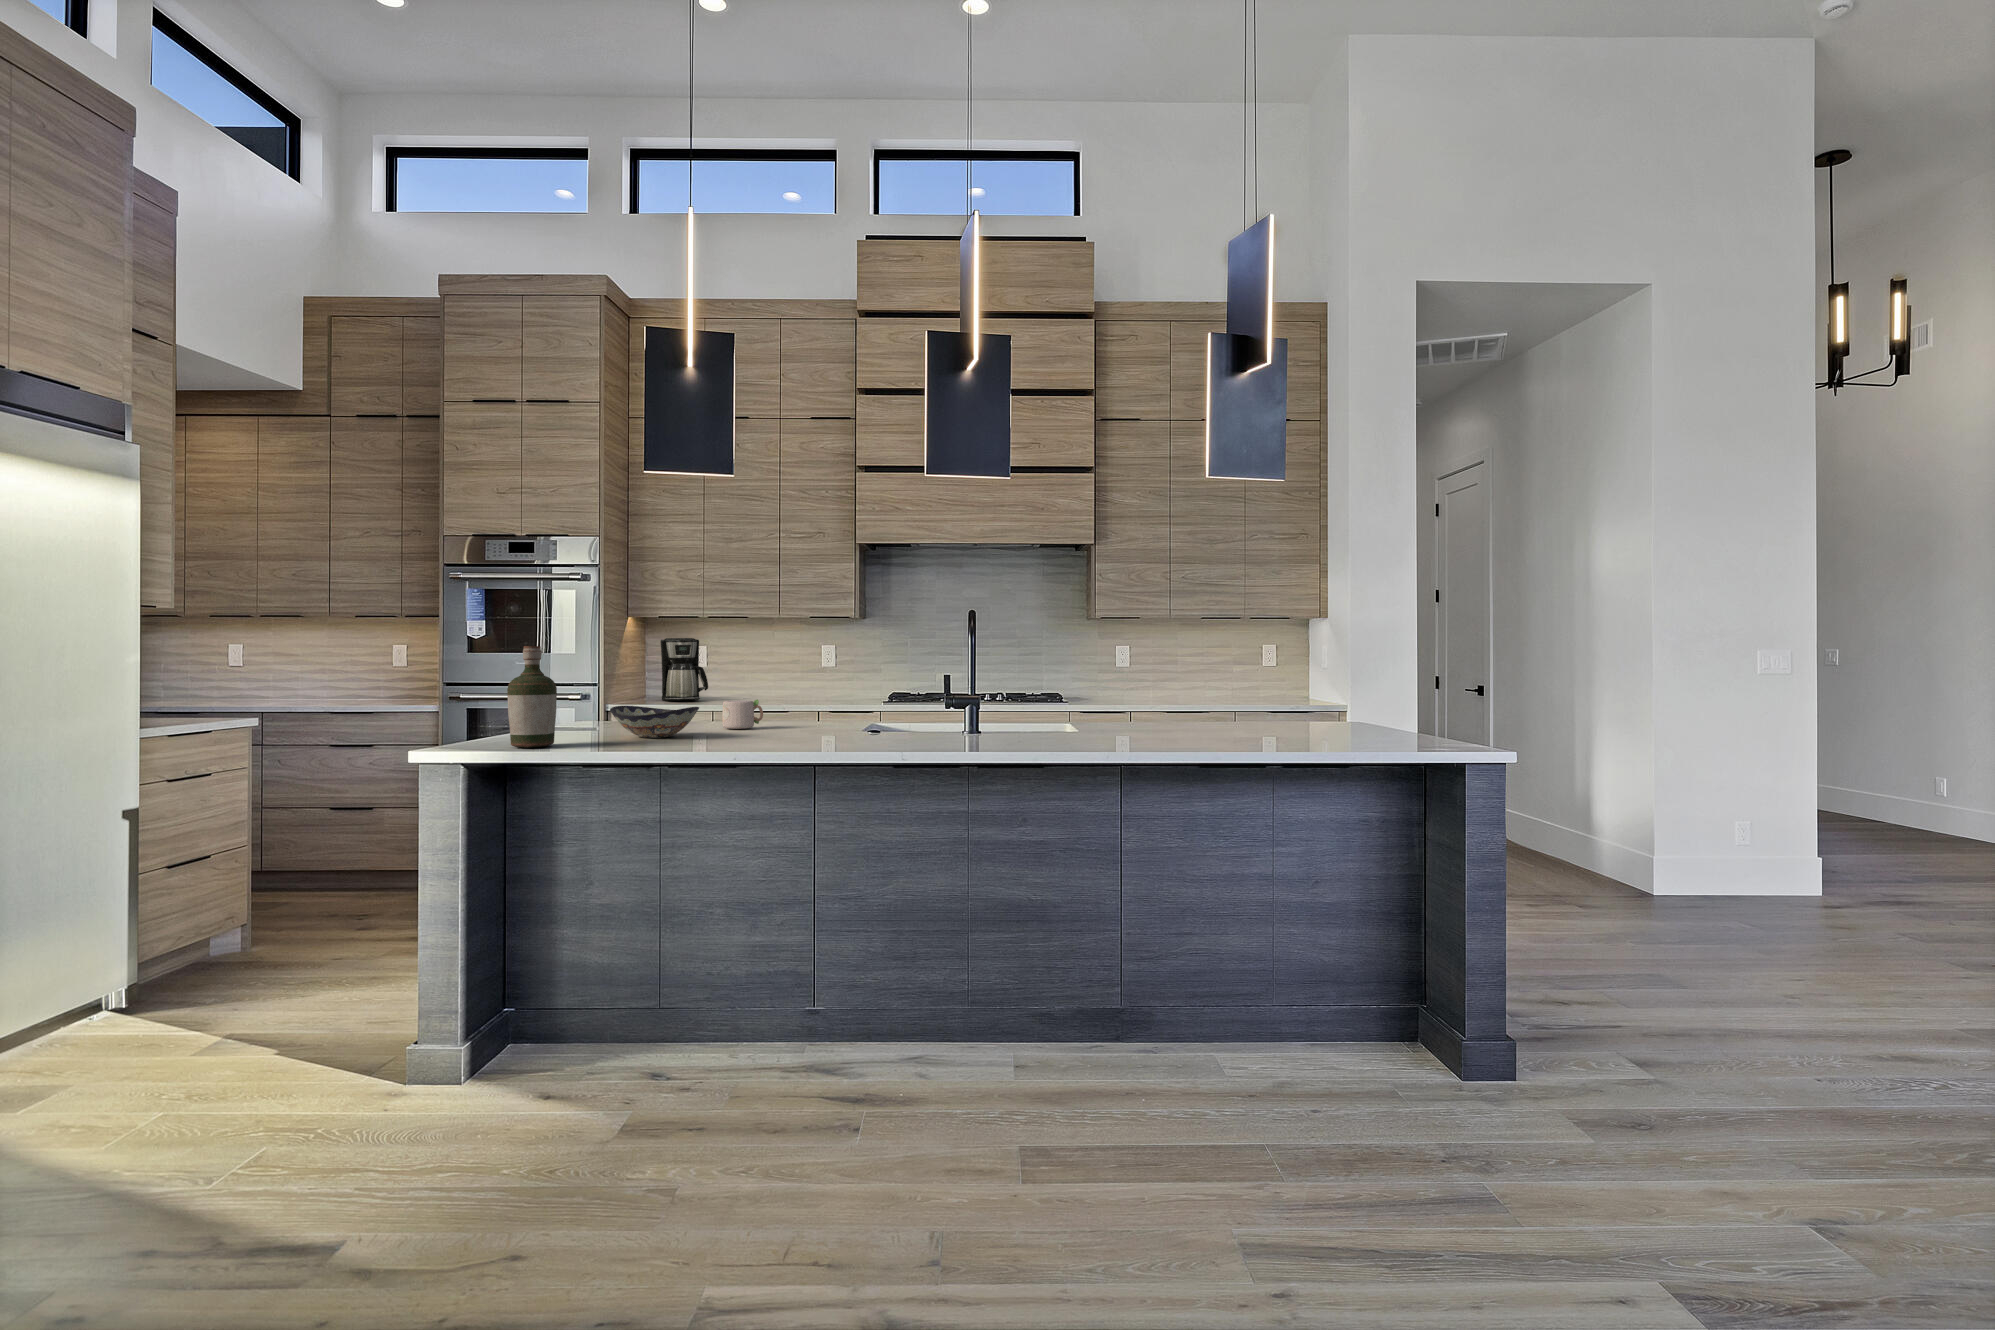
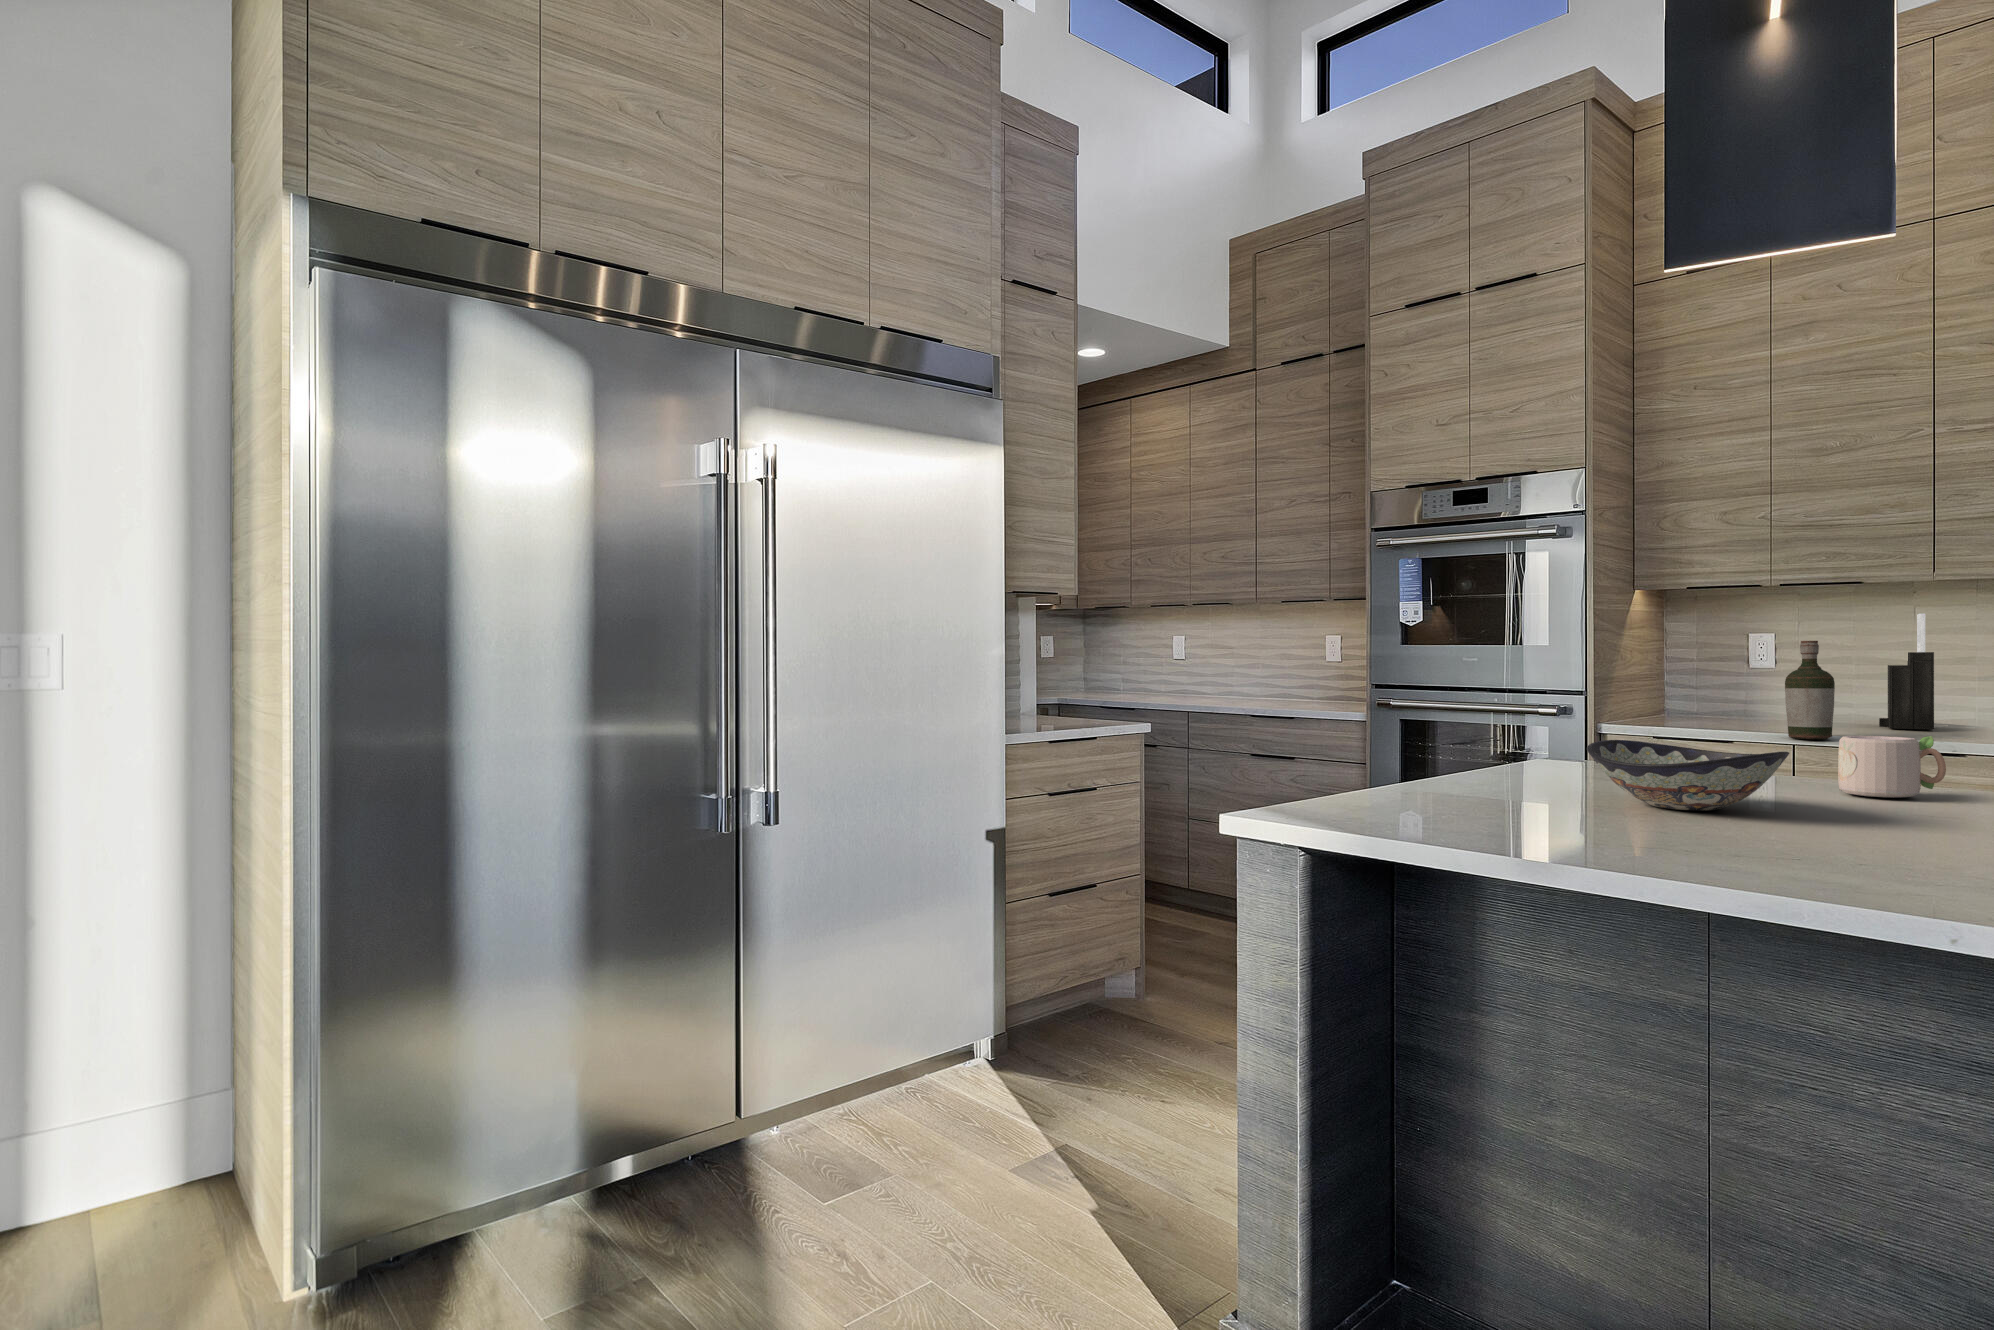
coffee maker: present [660,638,708,701] -> none [1690,618,1778,718]
knife block: none [758,638,783,704] -> present [1879,613,1934,730]
bottle: present [507,646,557,747] -> present [1785,641,1835,739]

